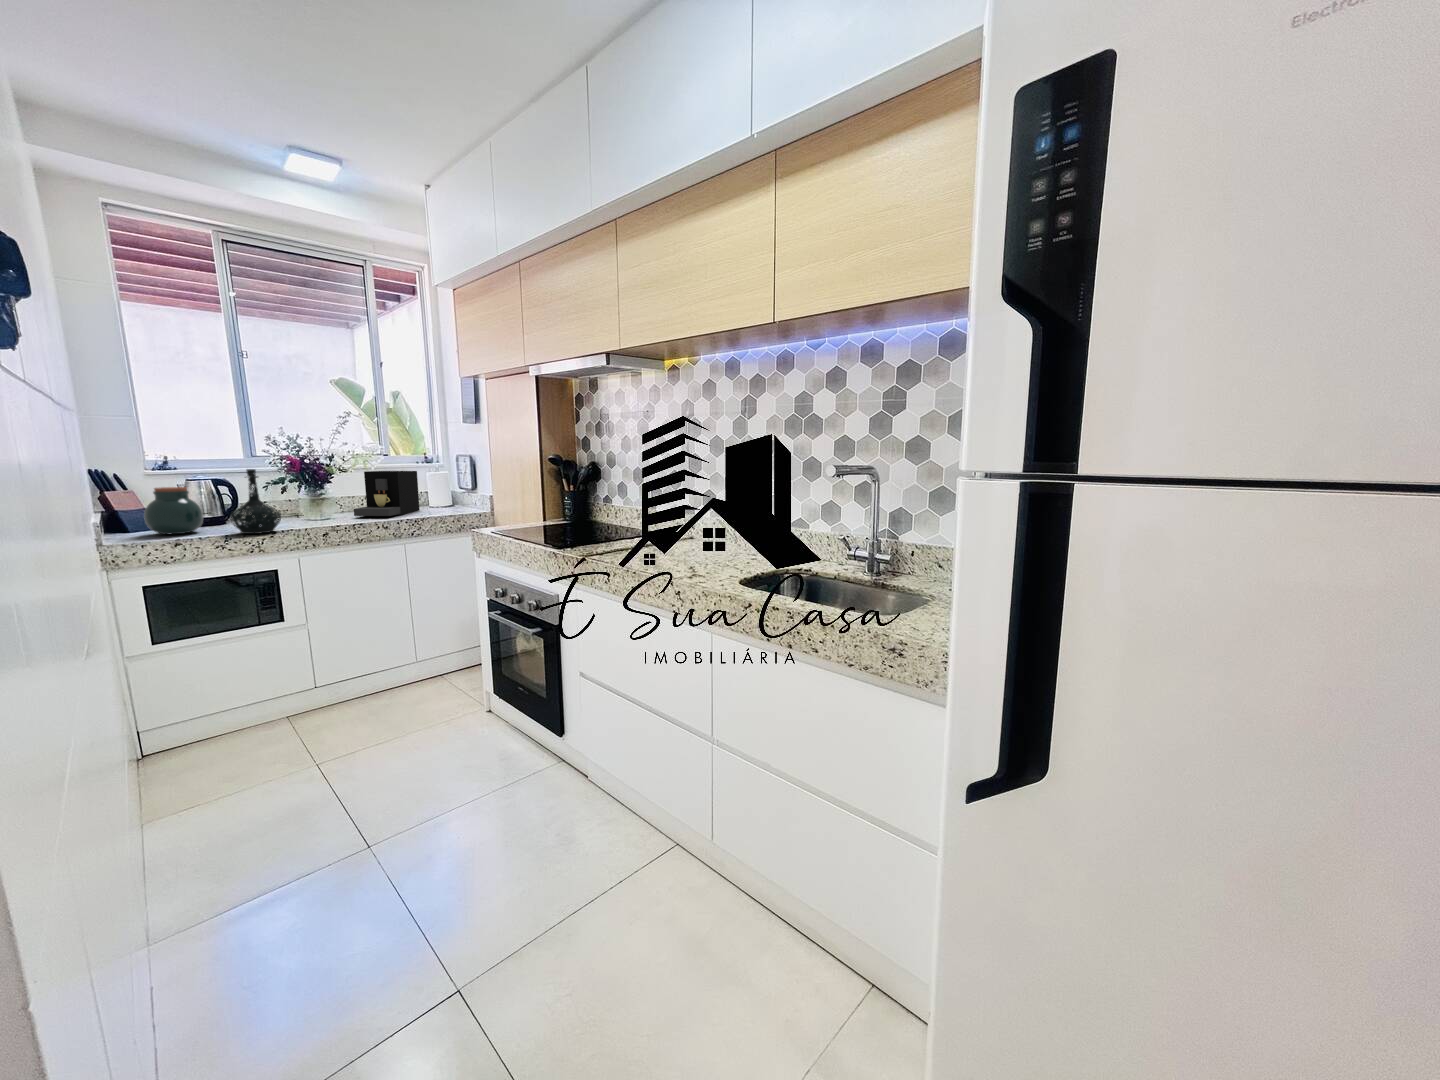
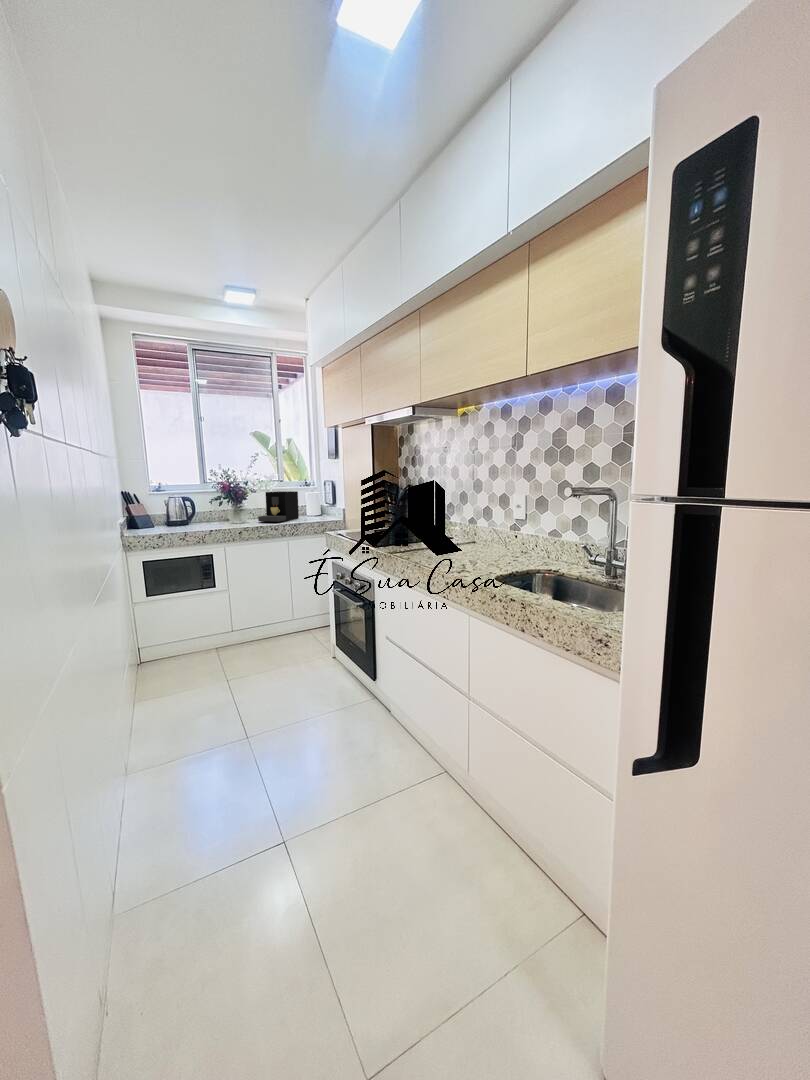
bottle: present [230,469,281,534] -> none [188,491,216,531]
jar: present [144,487,203,534] -> none [146,502,176,530]

